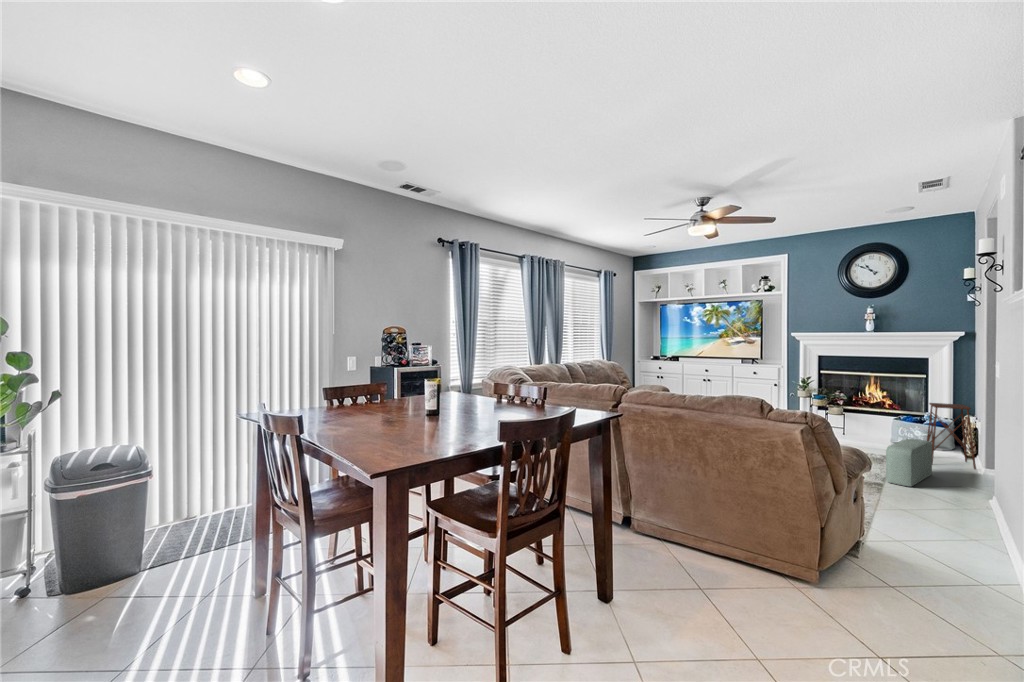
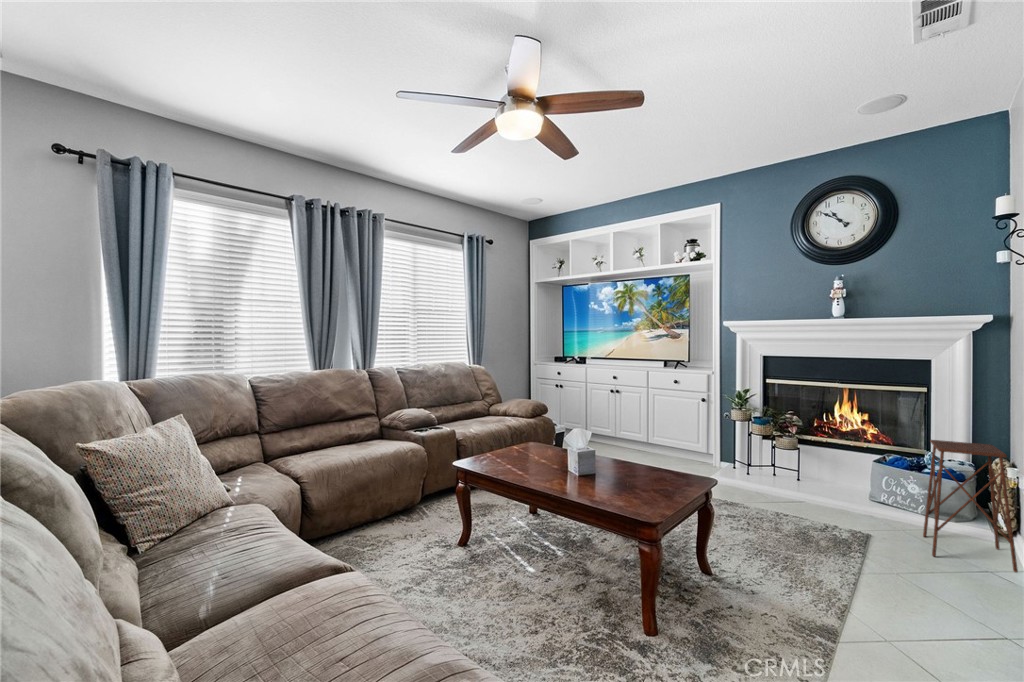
pouf: present [886,439,932,487] -> none [835,515,932,635]

